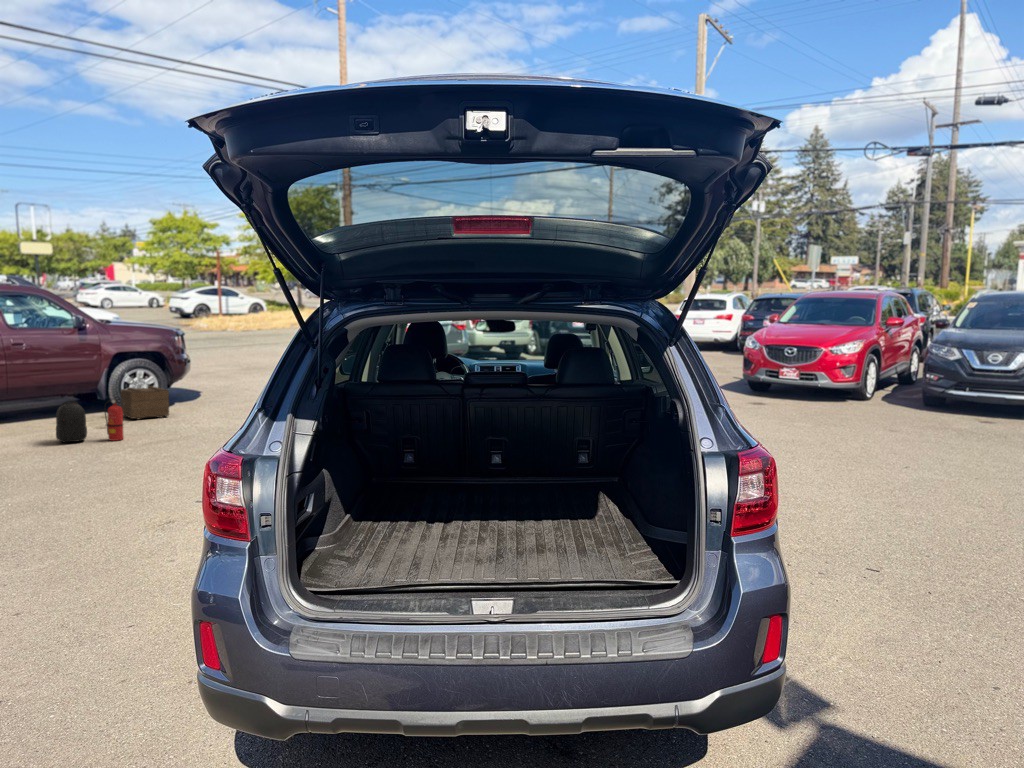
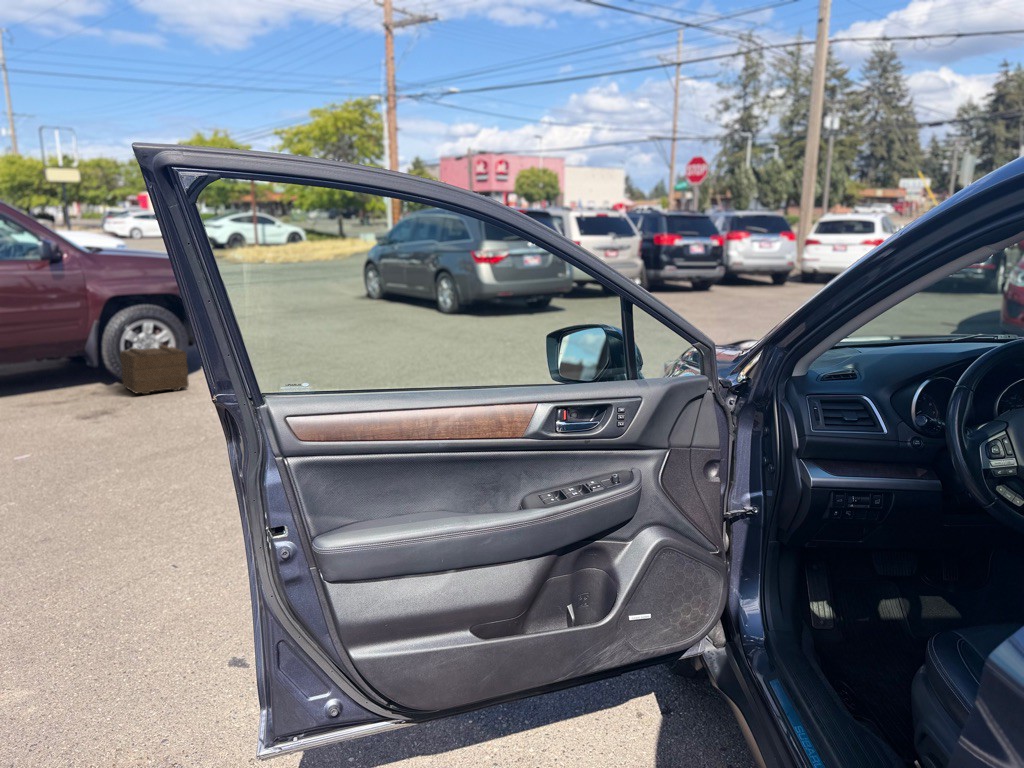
fire extinguisher: present [104,398,125,441] -> none [85,373,117,437]
backpack: present [56,401,87,442] -> none [12,378,62,442]

